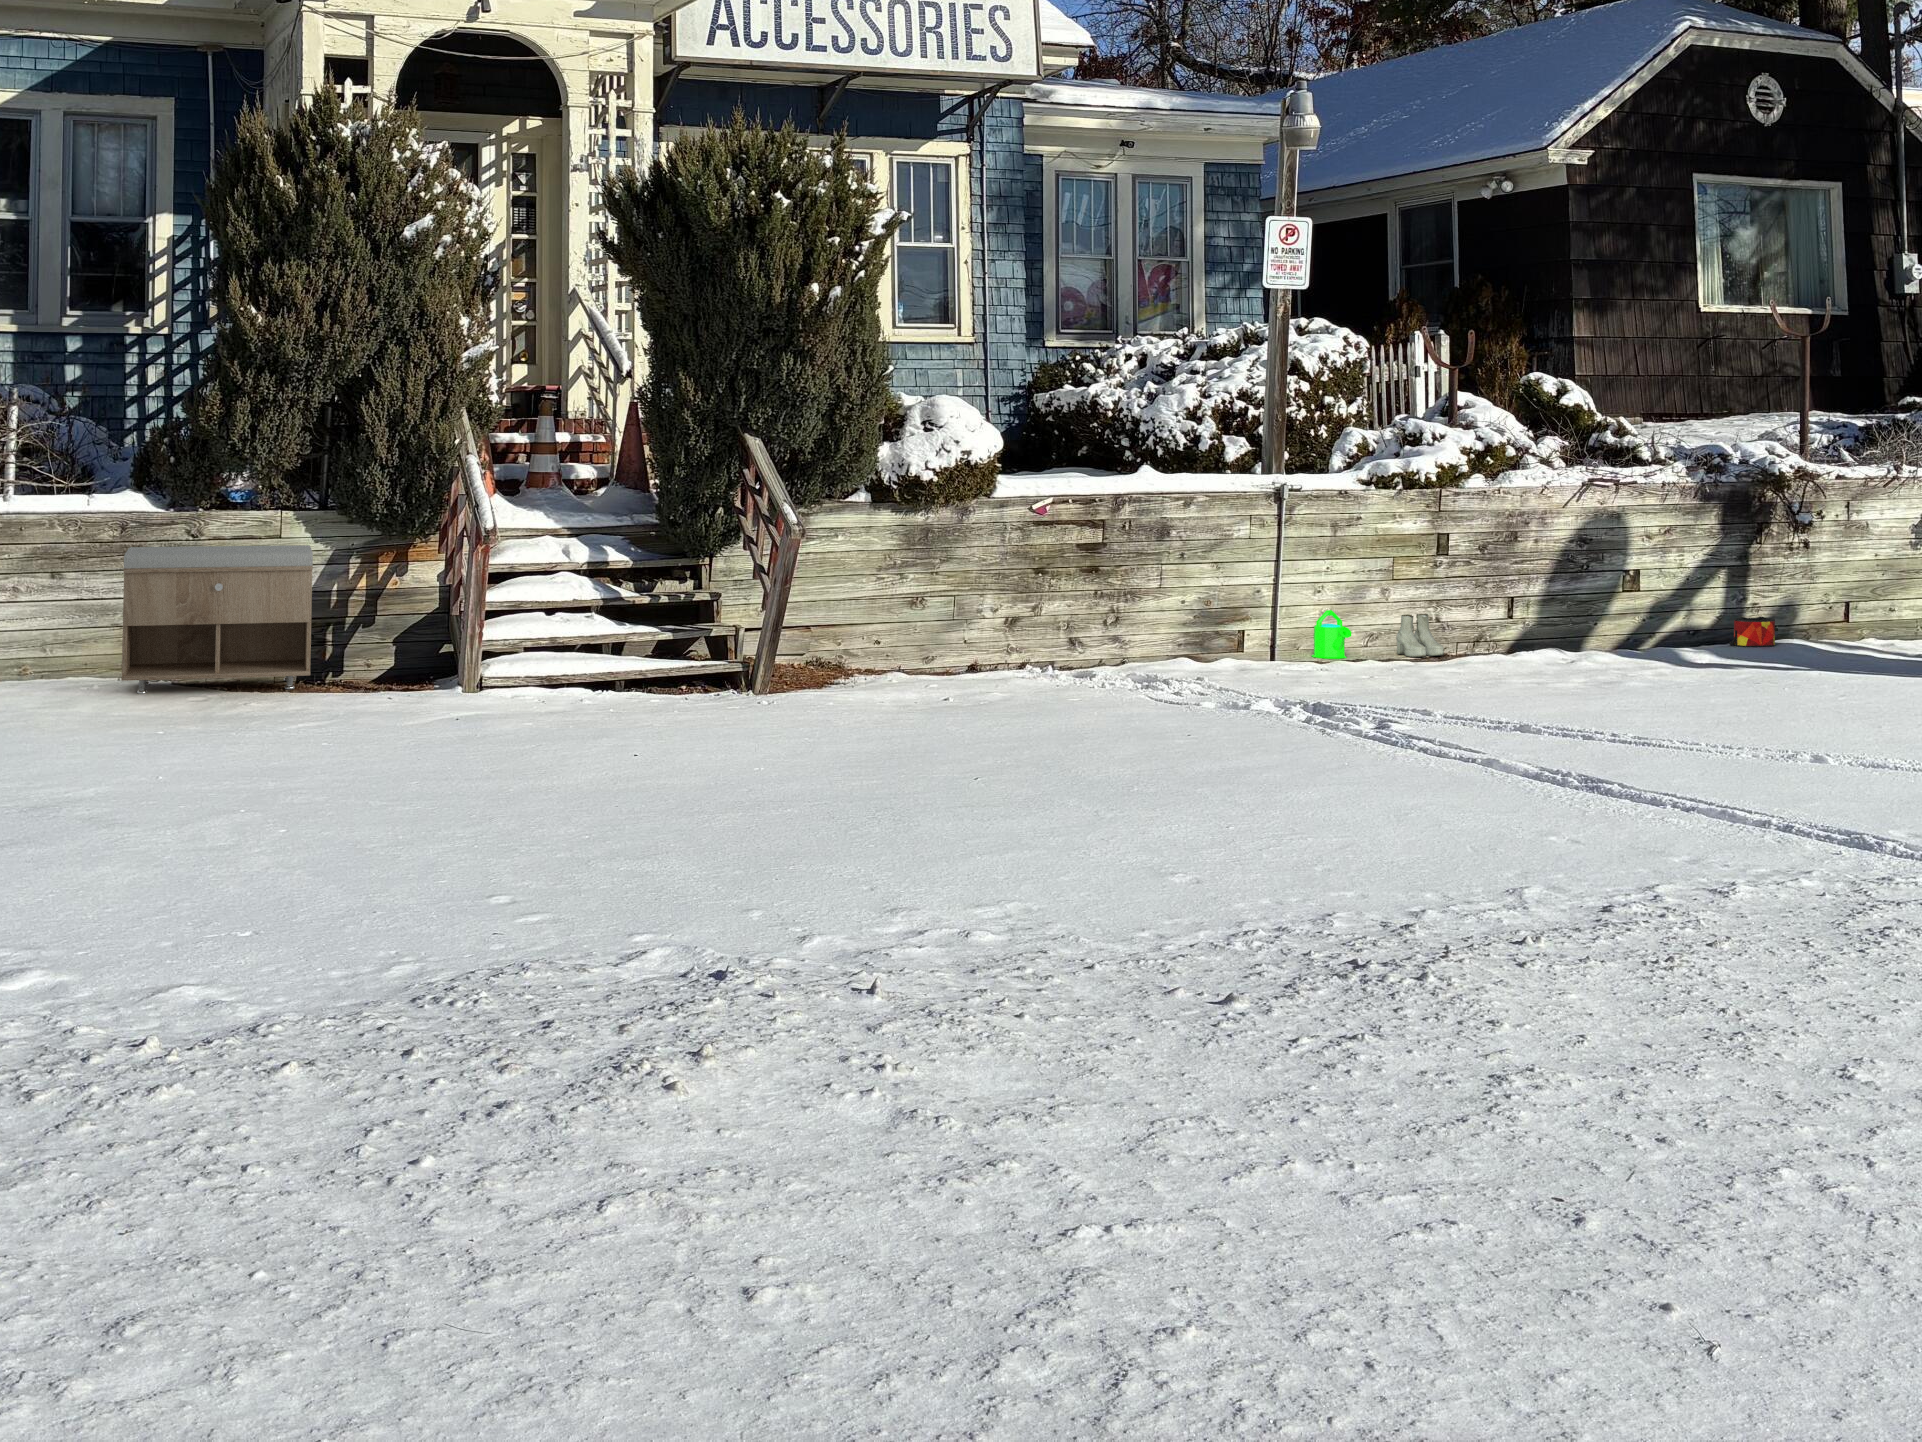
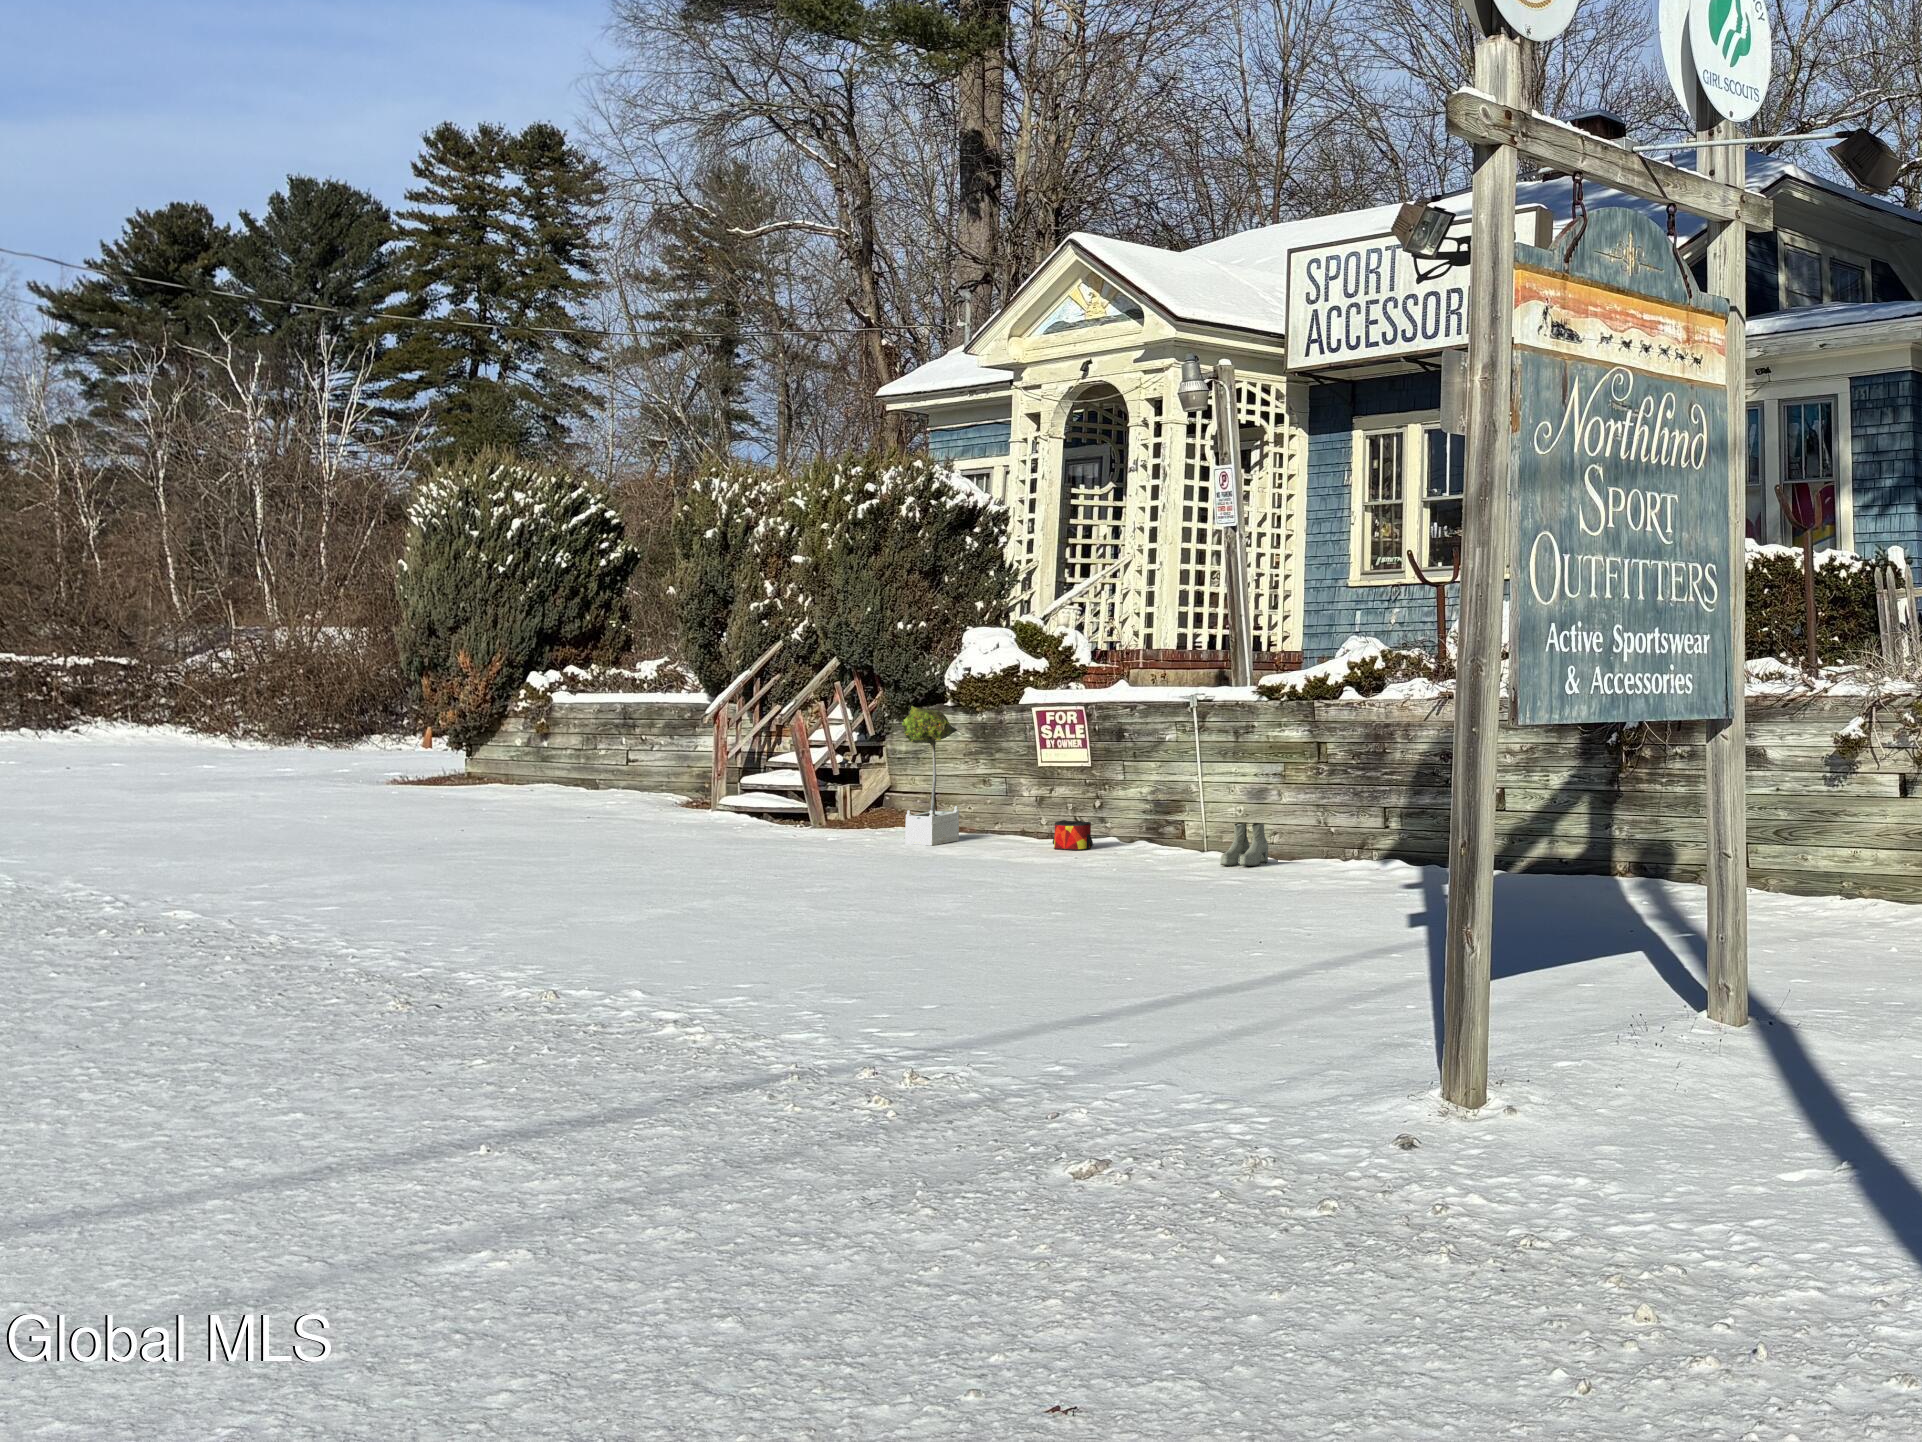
potted tree: none [950,500,1023,672] -> present [902,706,959,846]
storage bench: present [121,545,313,694] -> none [551,728,675,819]
watering can: present [1312,610,1351,659] -> none [1155,813,1199,860]
bag: present [1729,617,1775,647] -> present [1053,820,1093,850]

